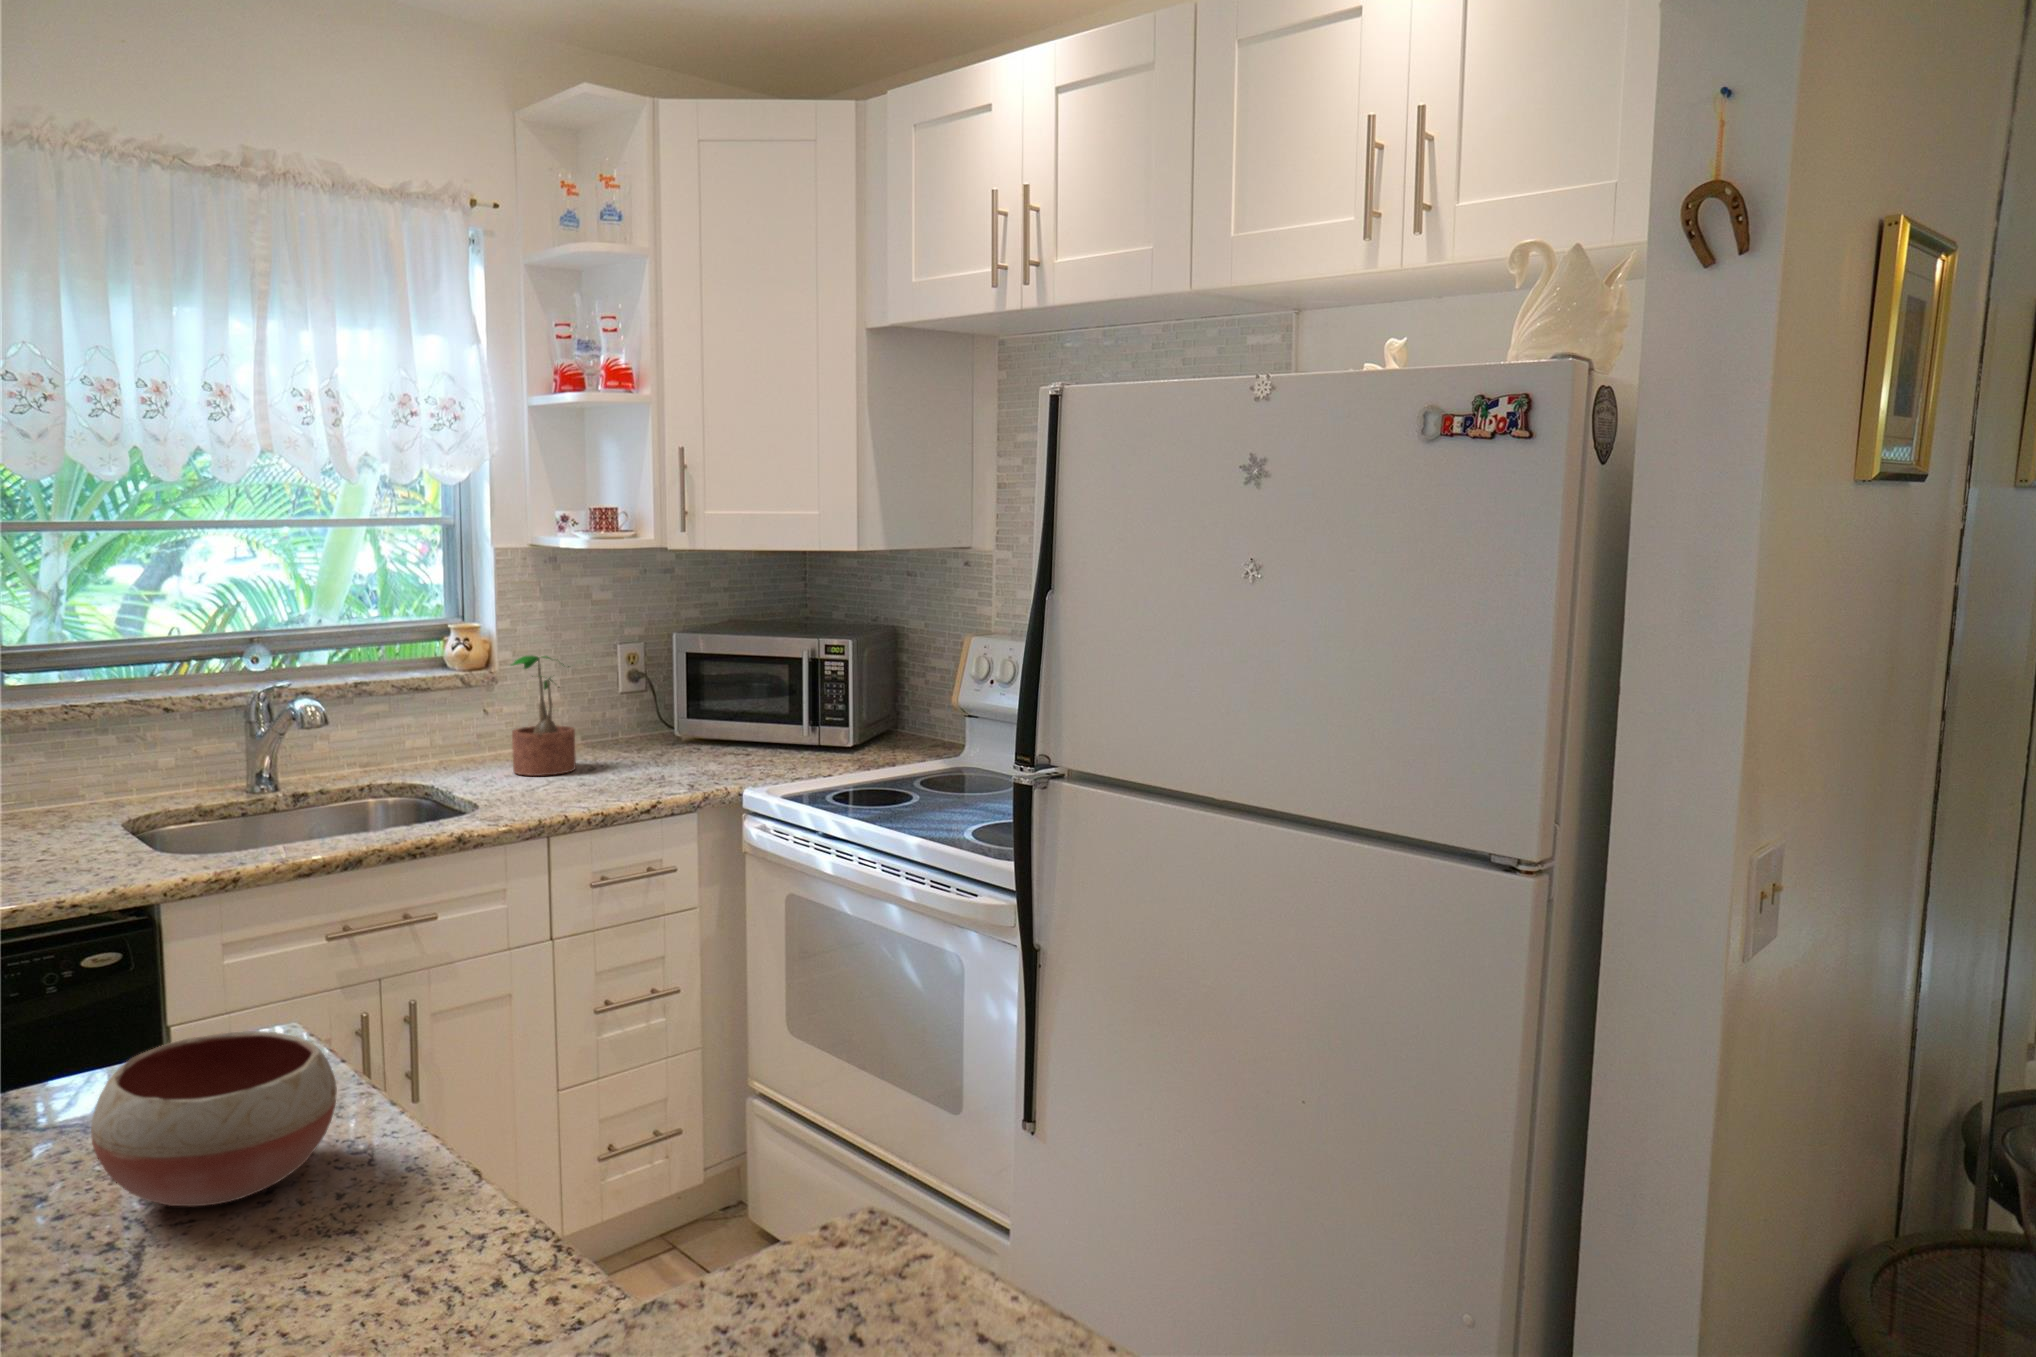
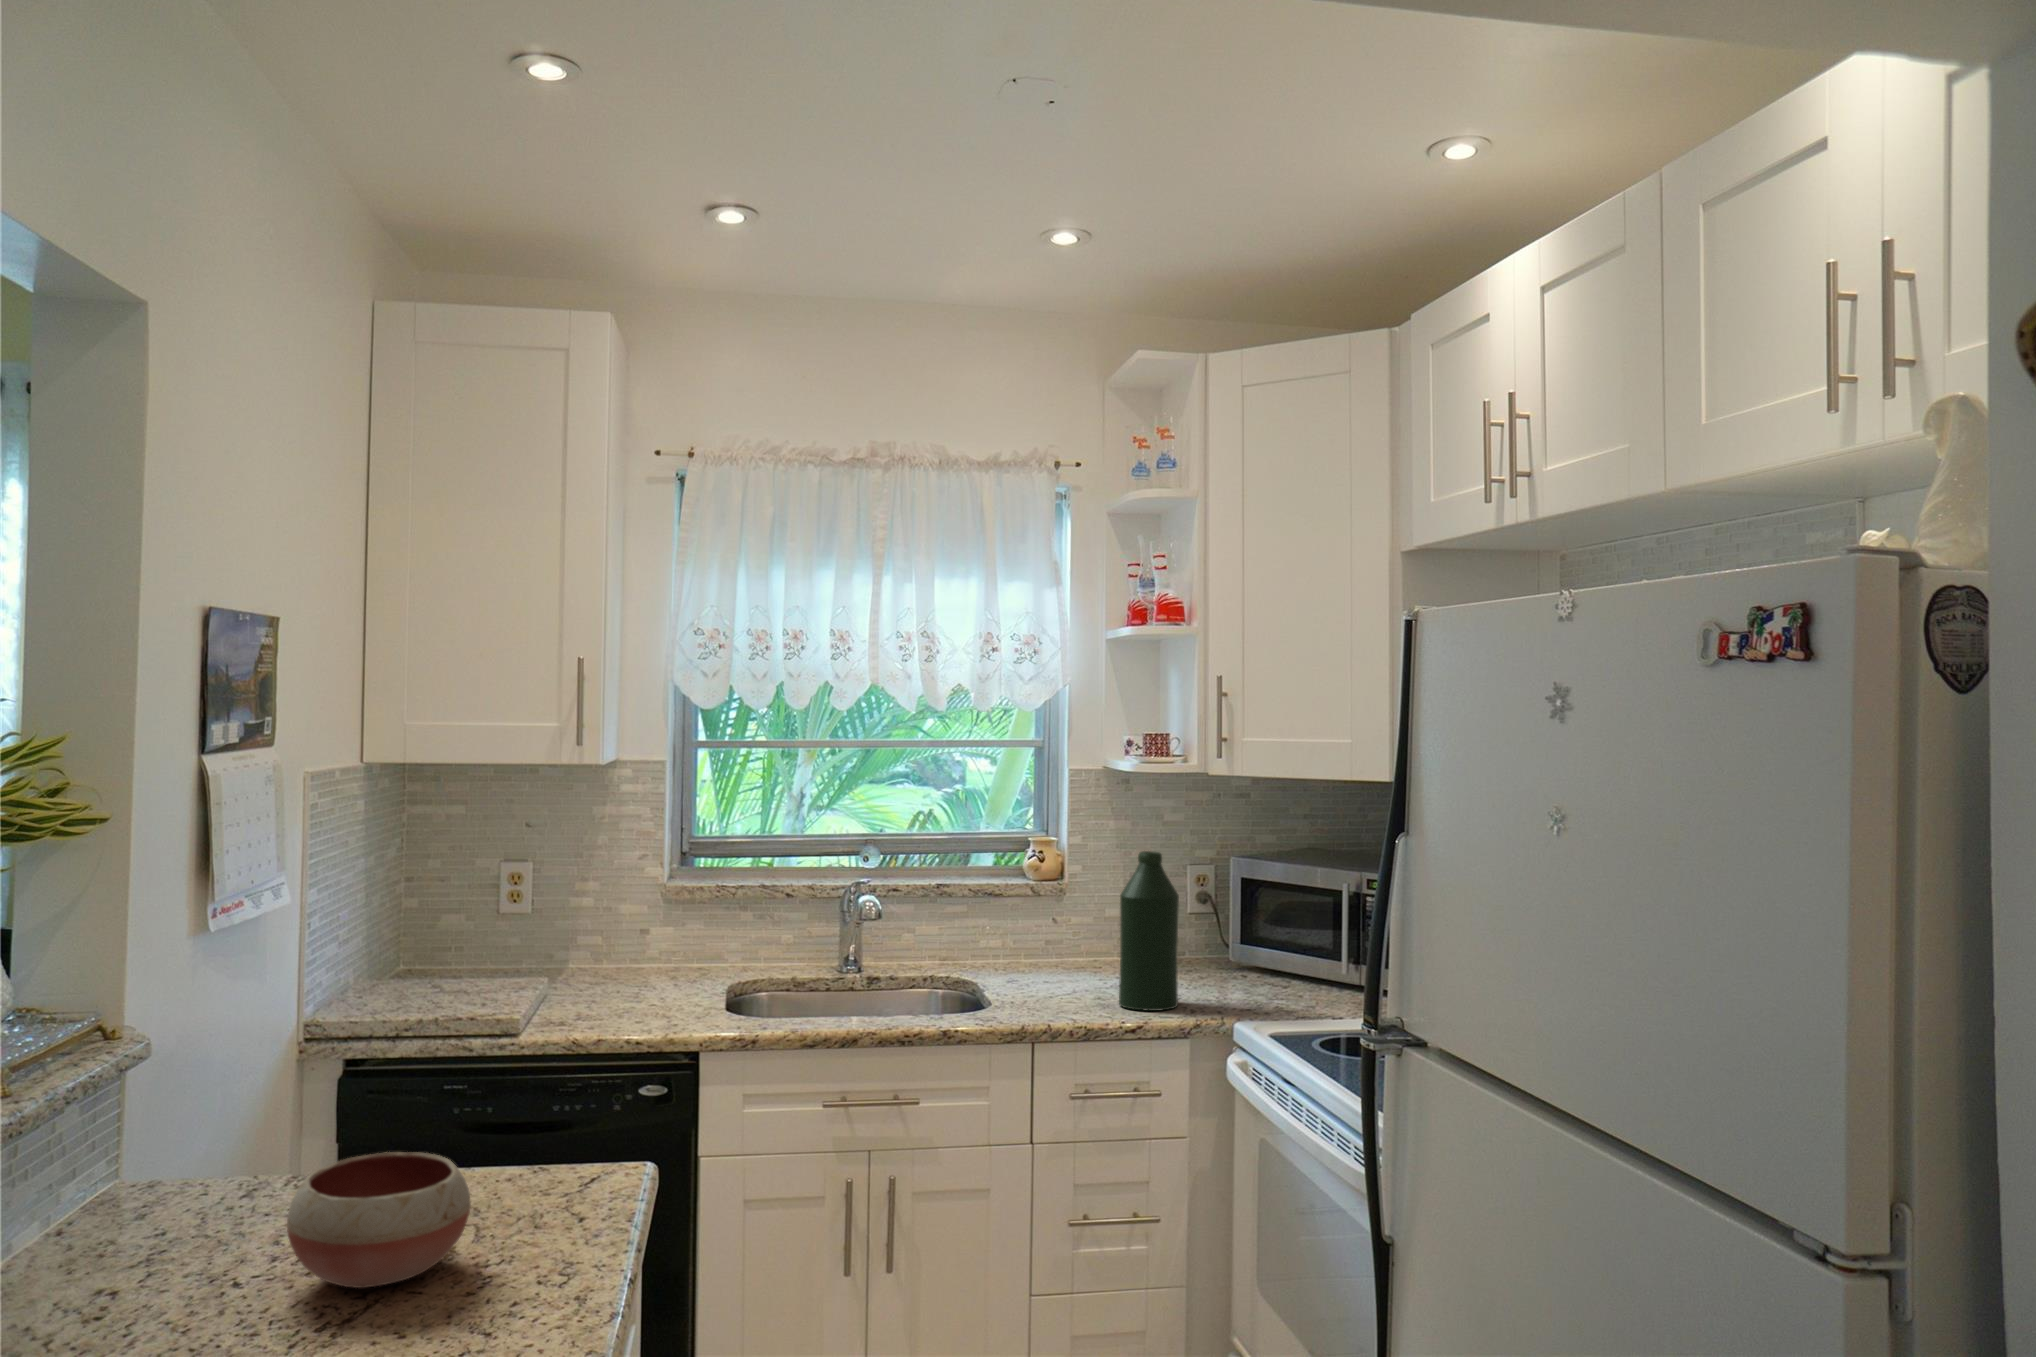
bottle: none [615,630,679,790] -> present [1119,851,1179,1011]
potted plant: present [512,655,576,776] -> none [1049,869,1112,985]

